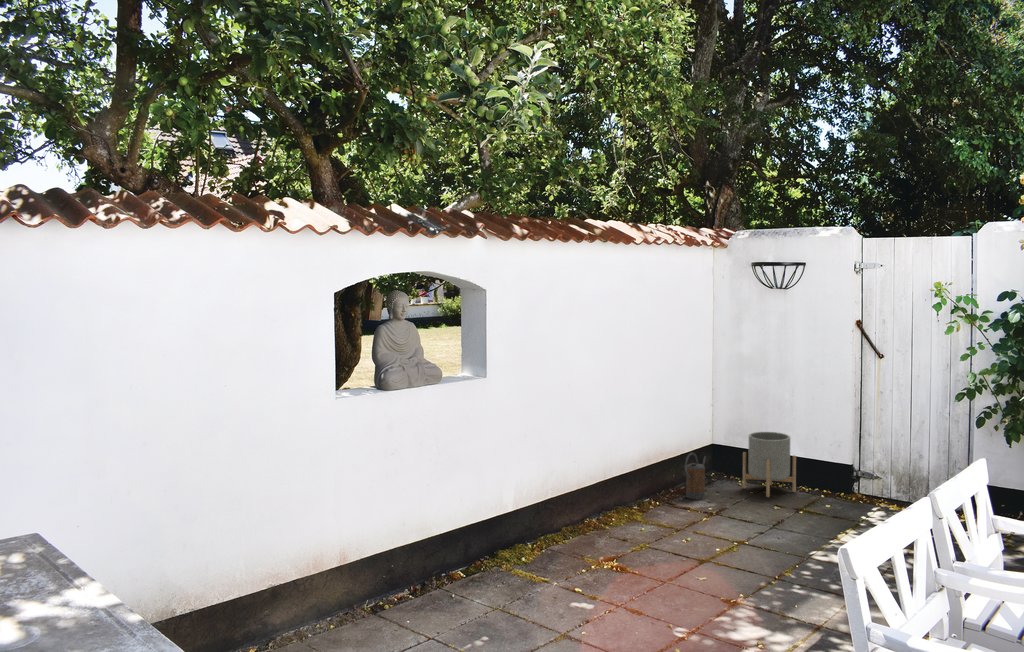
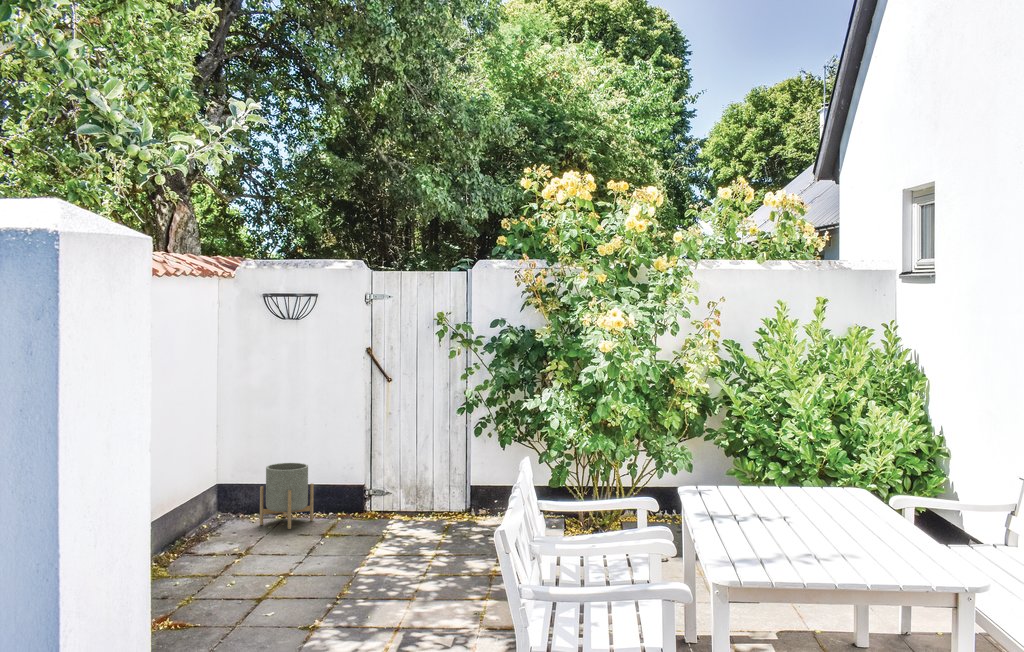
watering can: present [685,453,706,499] -> none [204,491,225,543]

